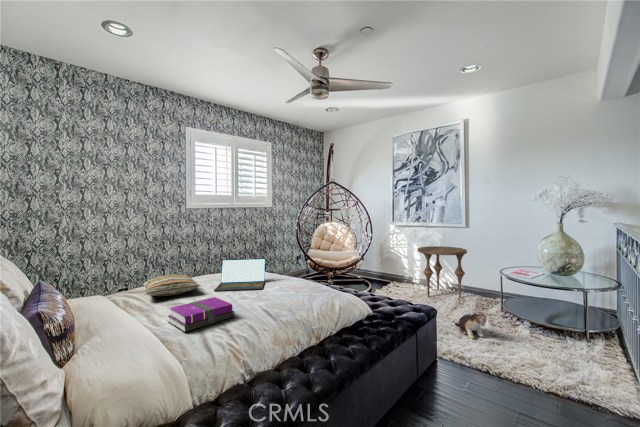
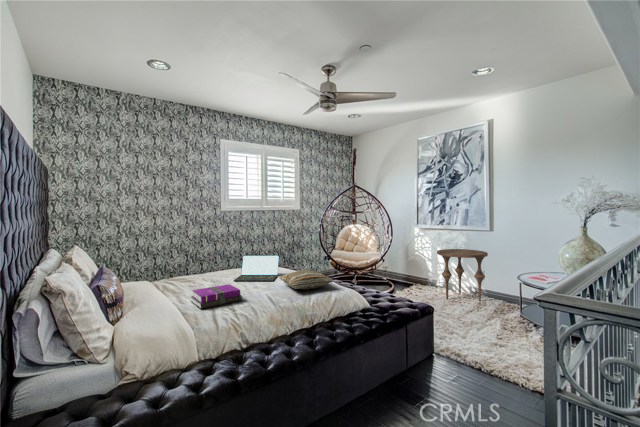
pillow: present [143,274,199,296] -> present [280,270,333,289]
plush toy: present [455,312,489,339] -> none [463,312,491,338]

